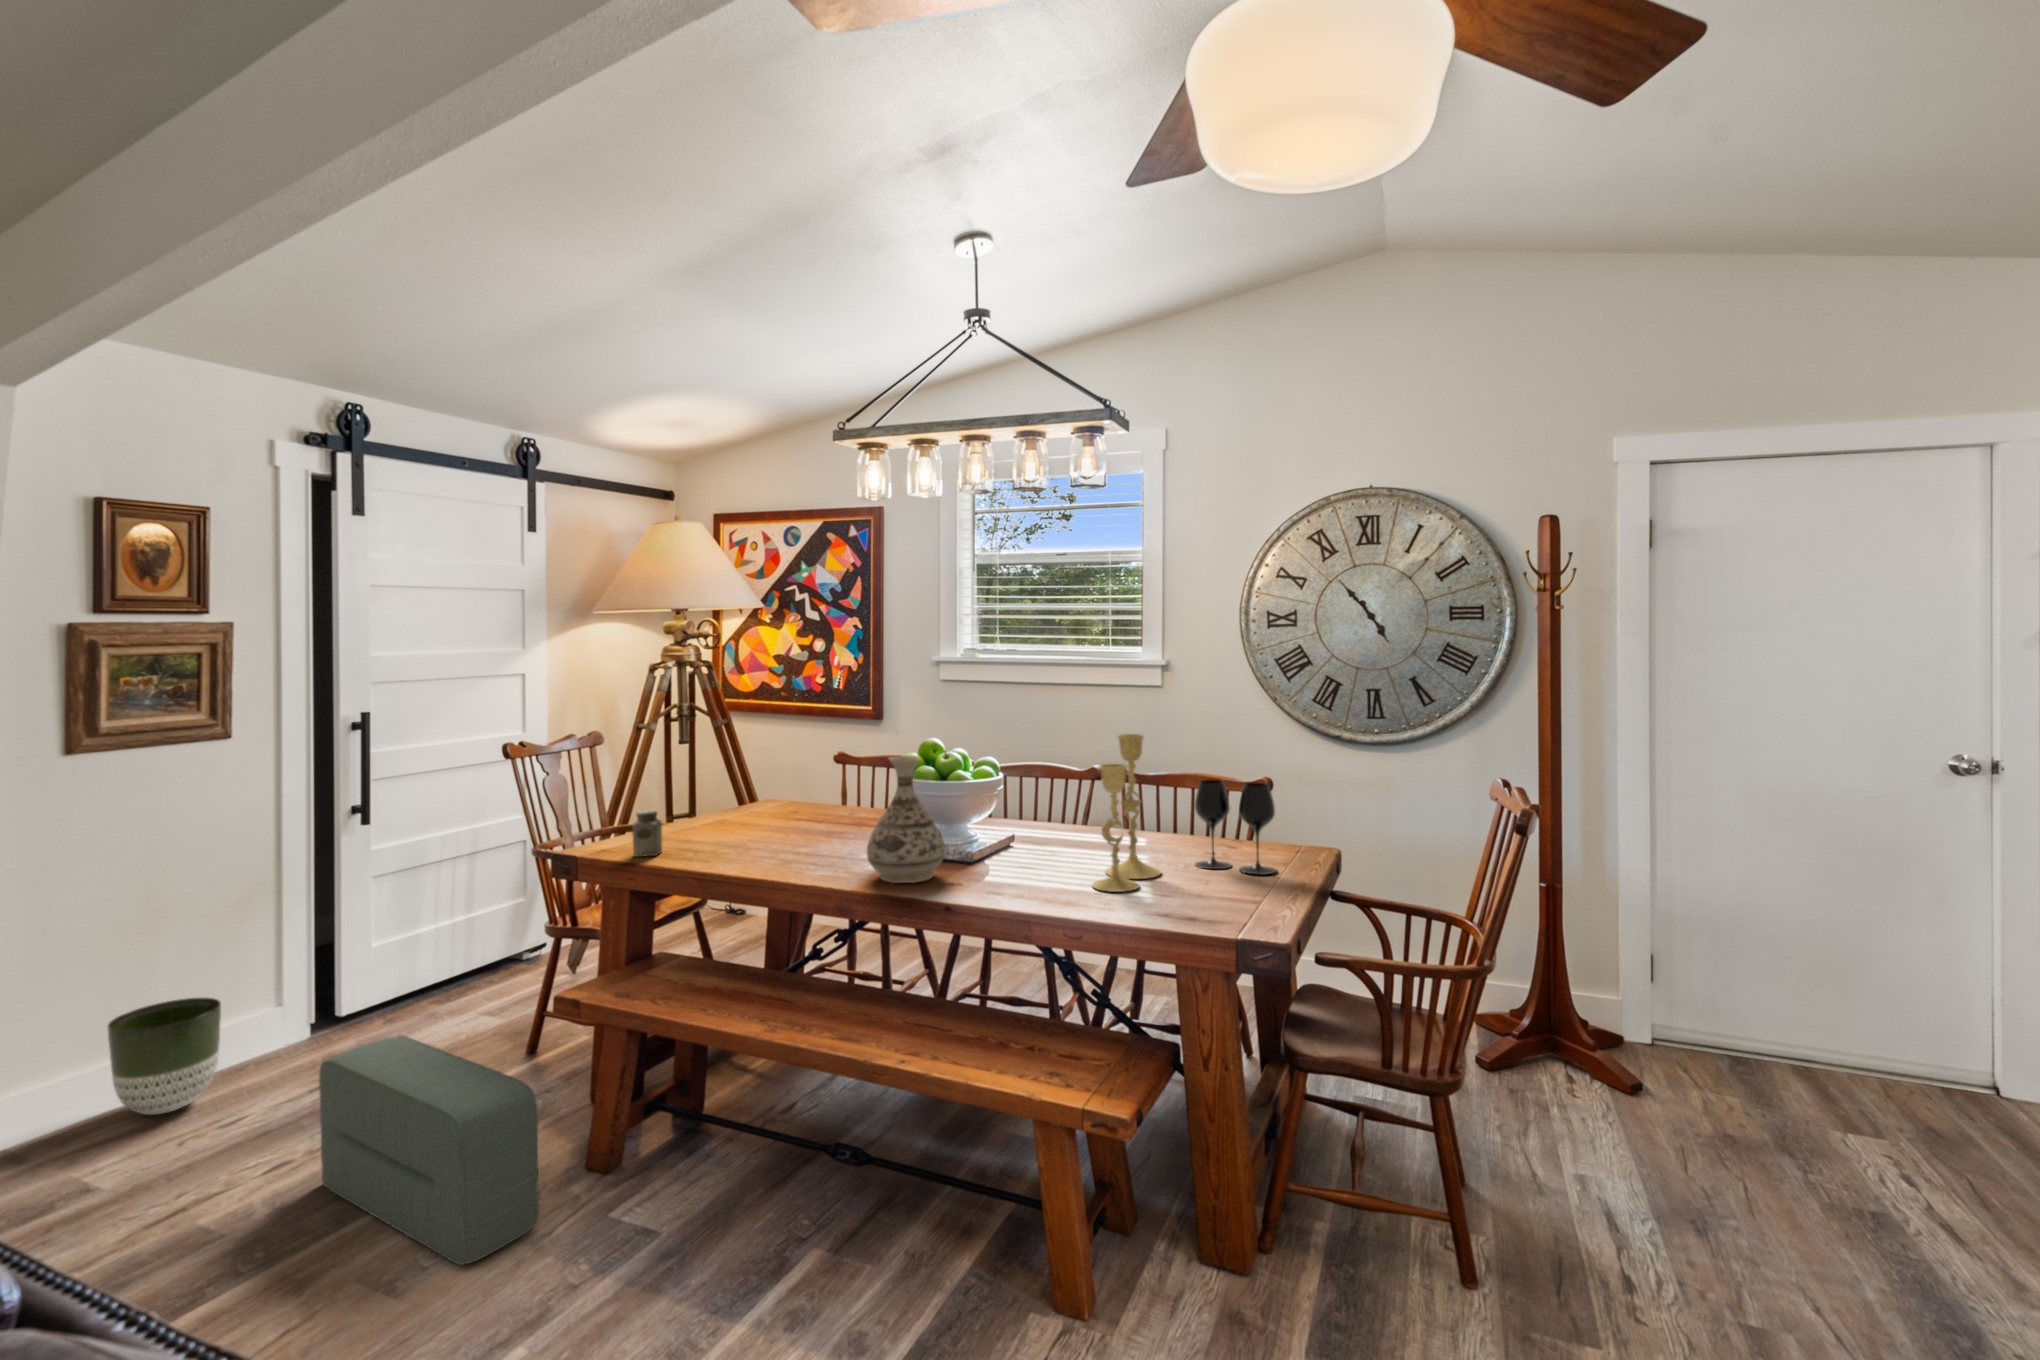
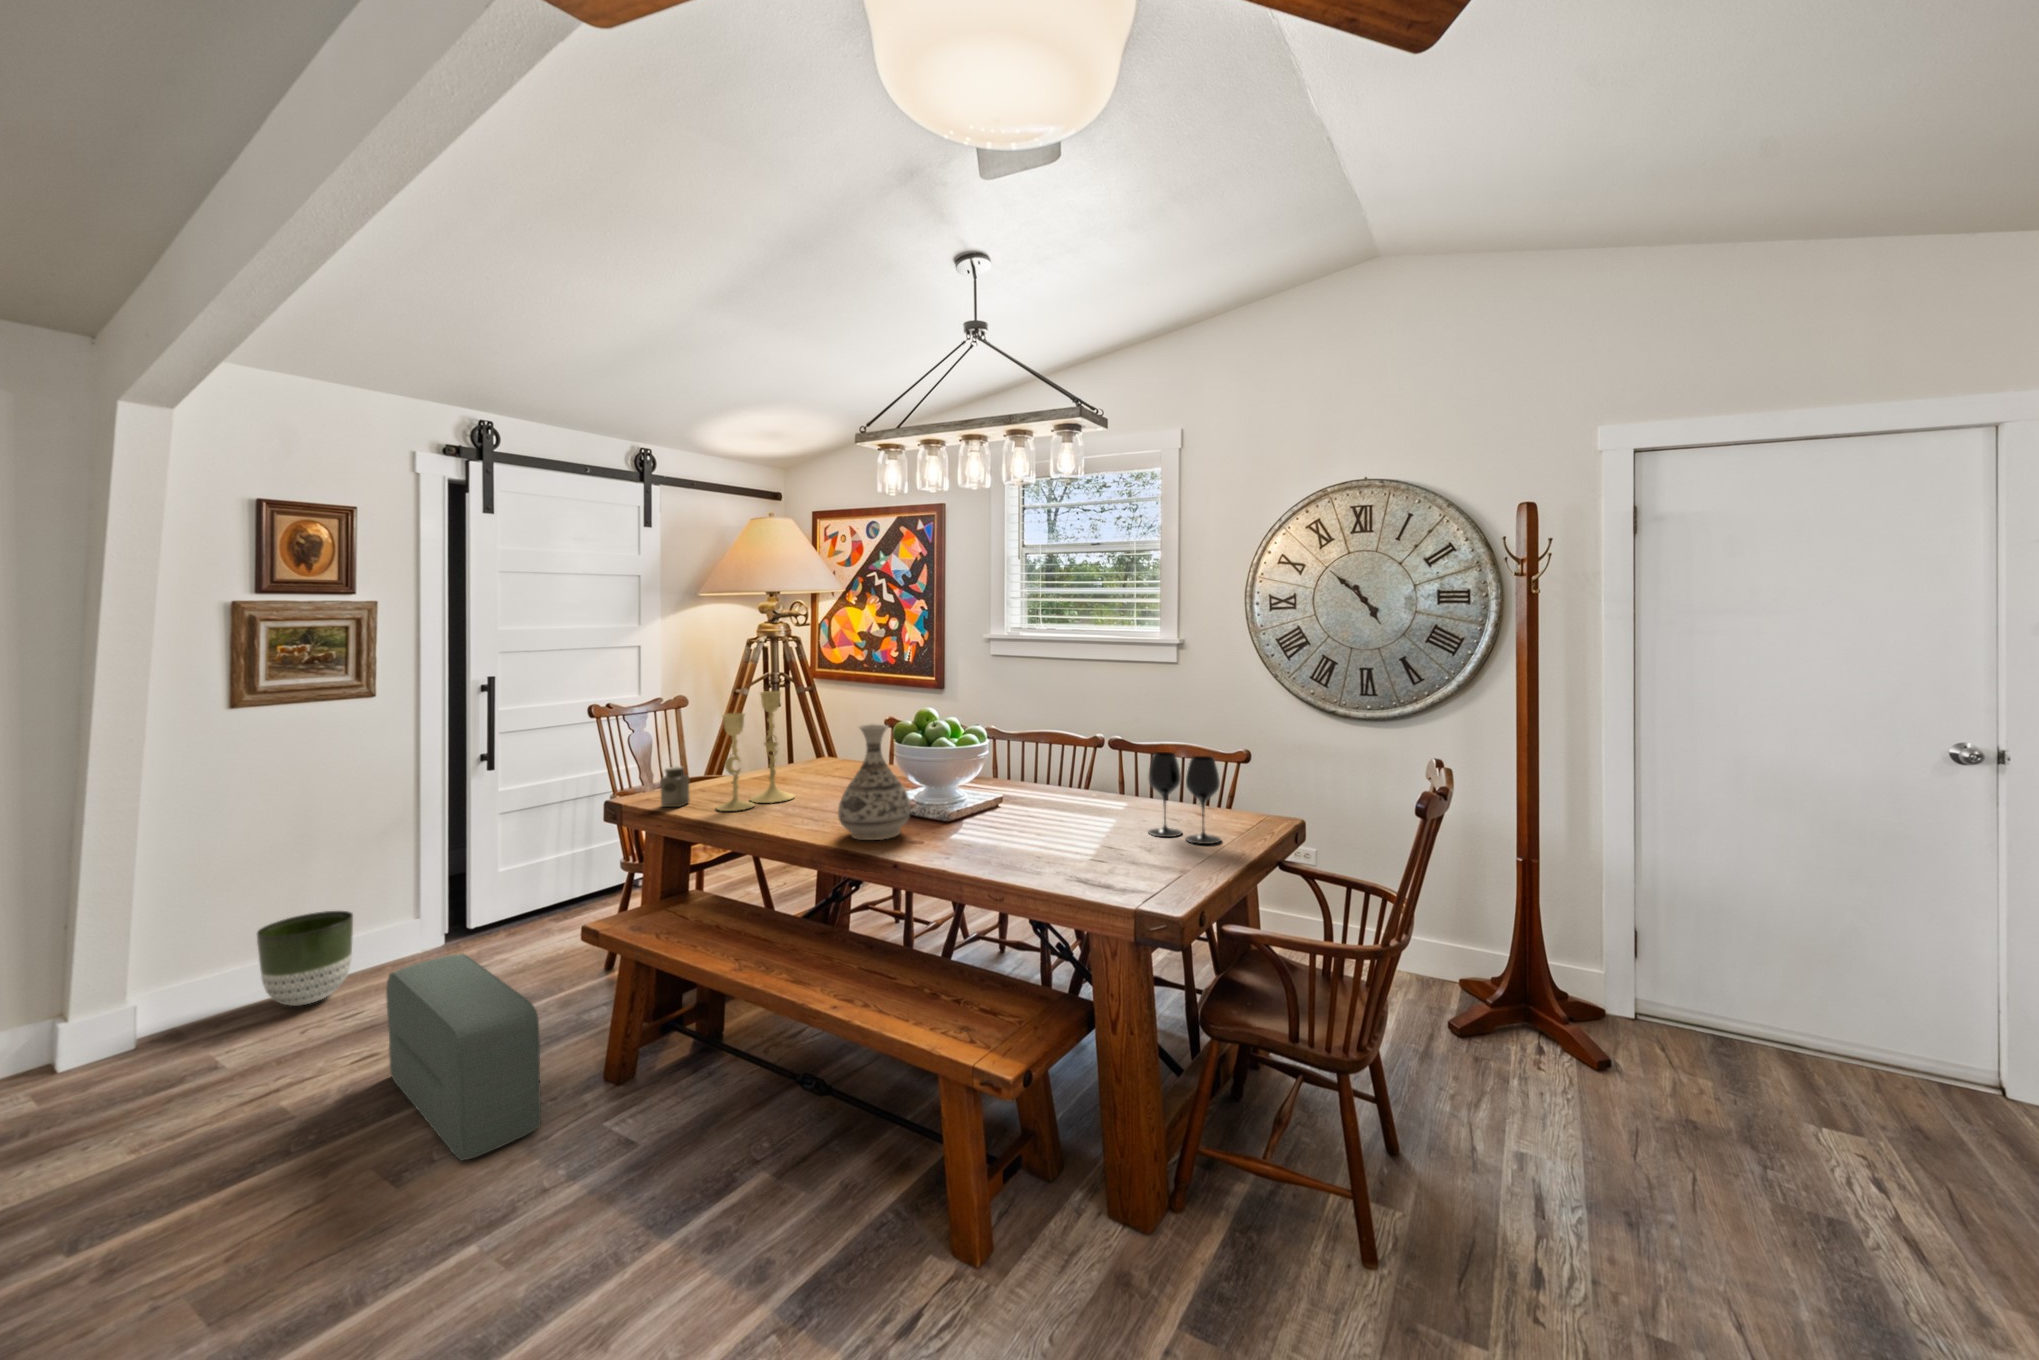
candlestick: present [1092,734,1161,892] -> present [716,691,795,811]

